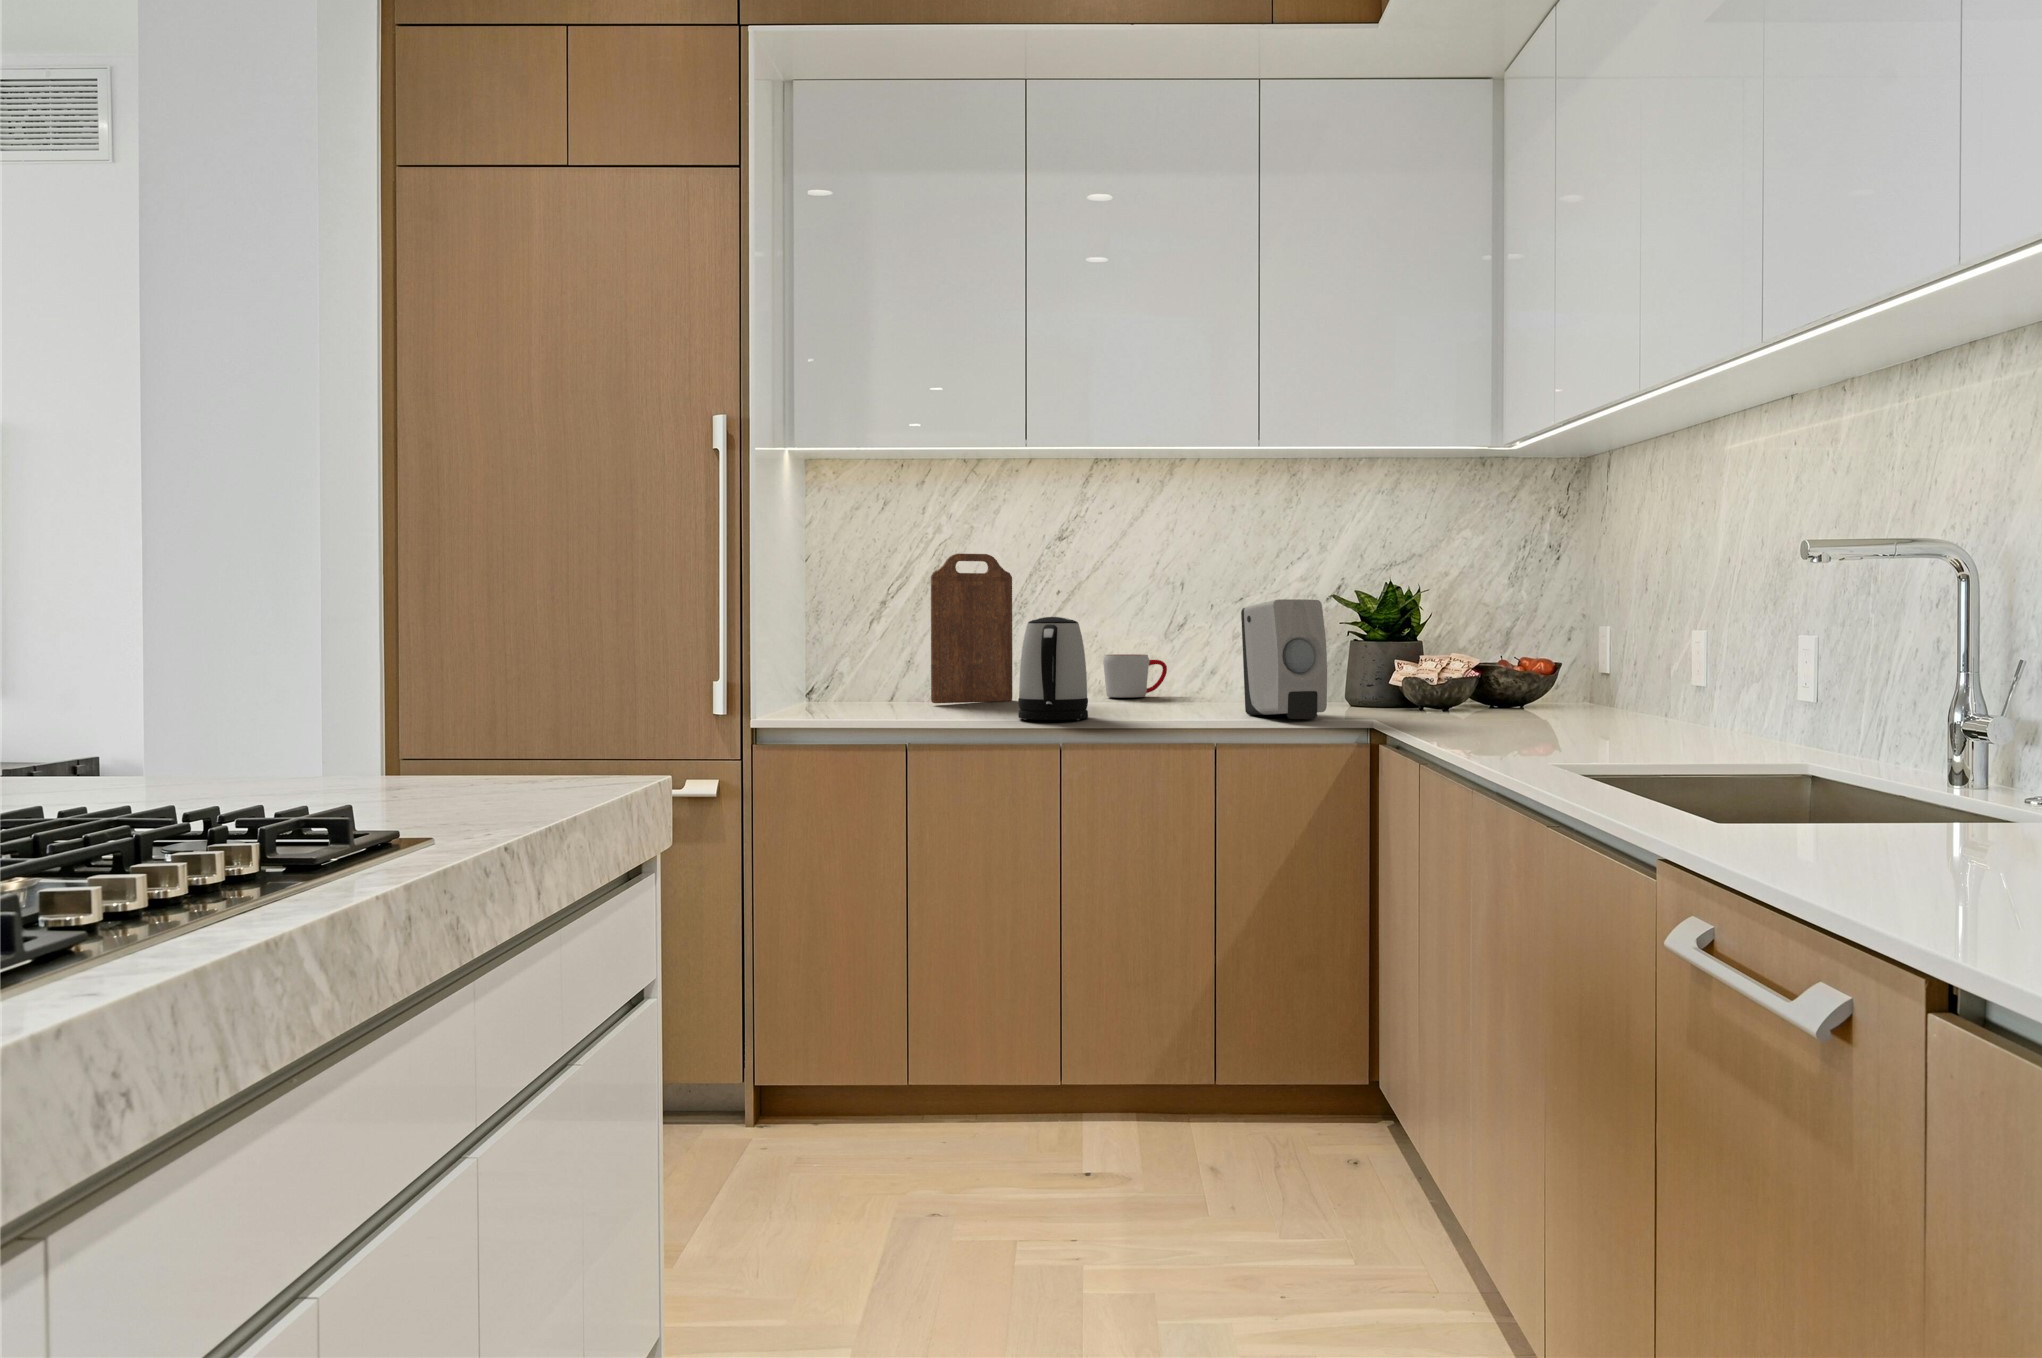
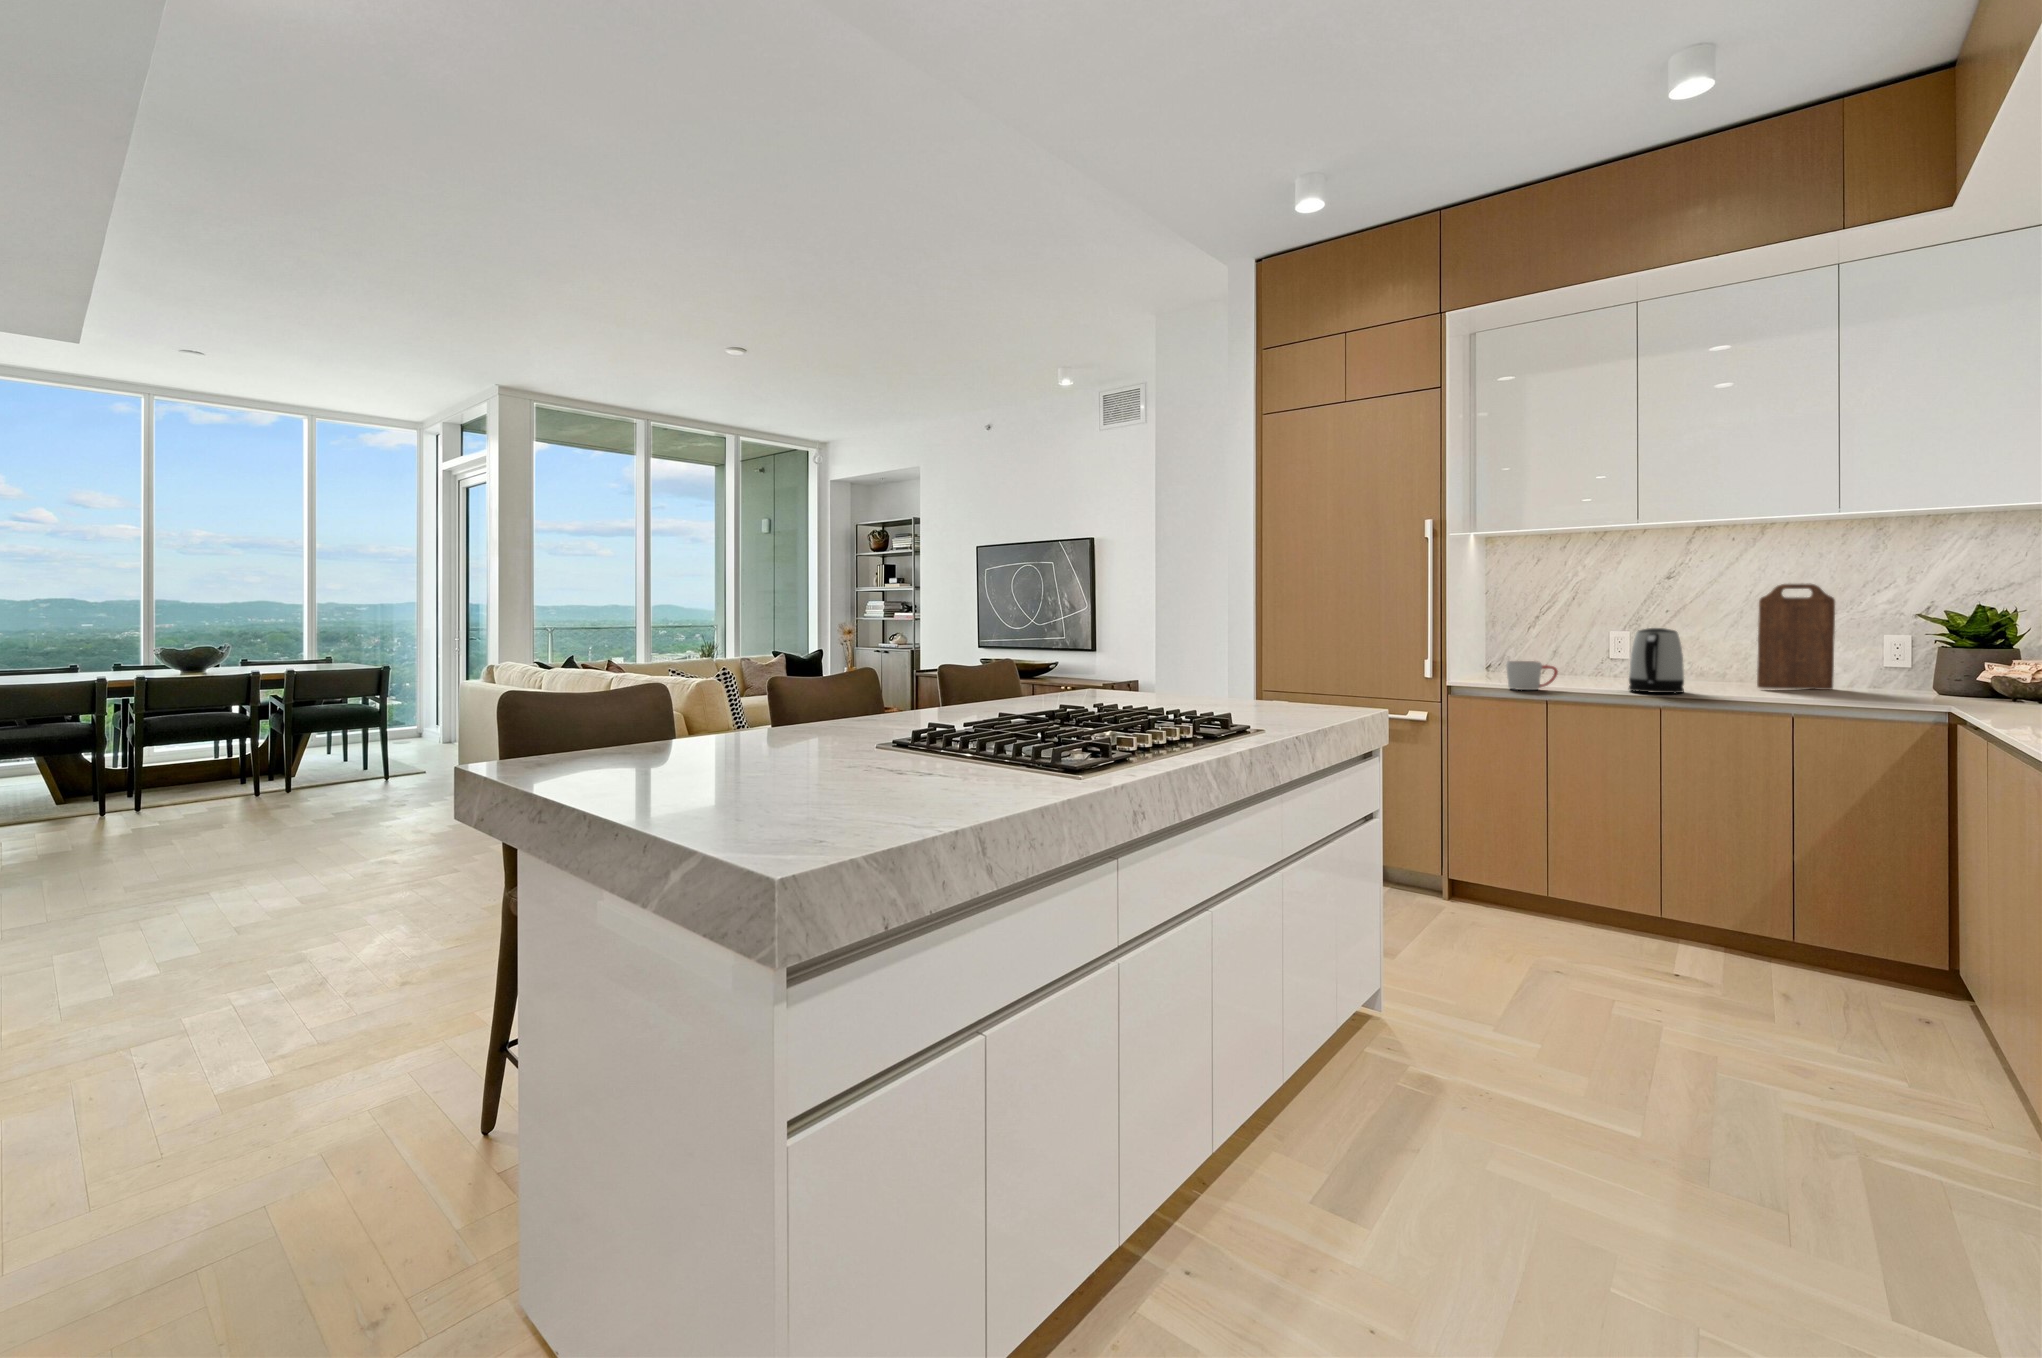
cutting board: present [931,554,1012,703] -> present [1757,584,1835,690]
soap dispenser: present [1241,599,1327,719] -> none [1822,618,1903,703]
mug: present [1103,654,1167,697] -> present [1506,661,1558,690]

